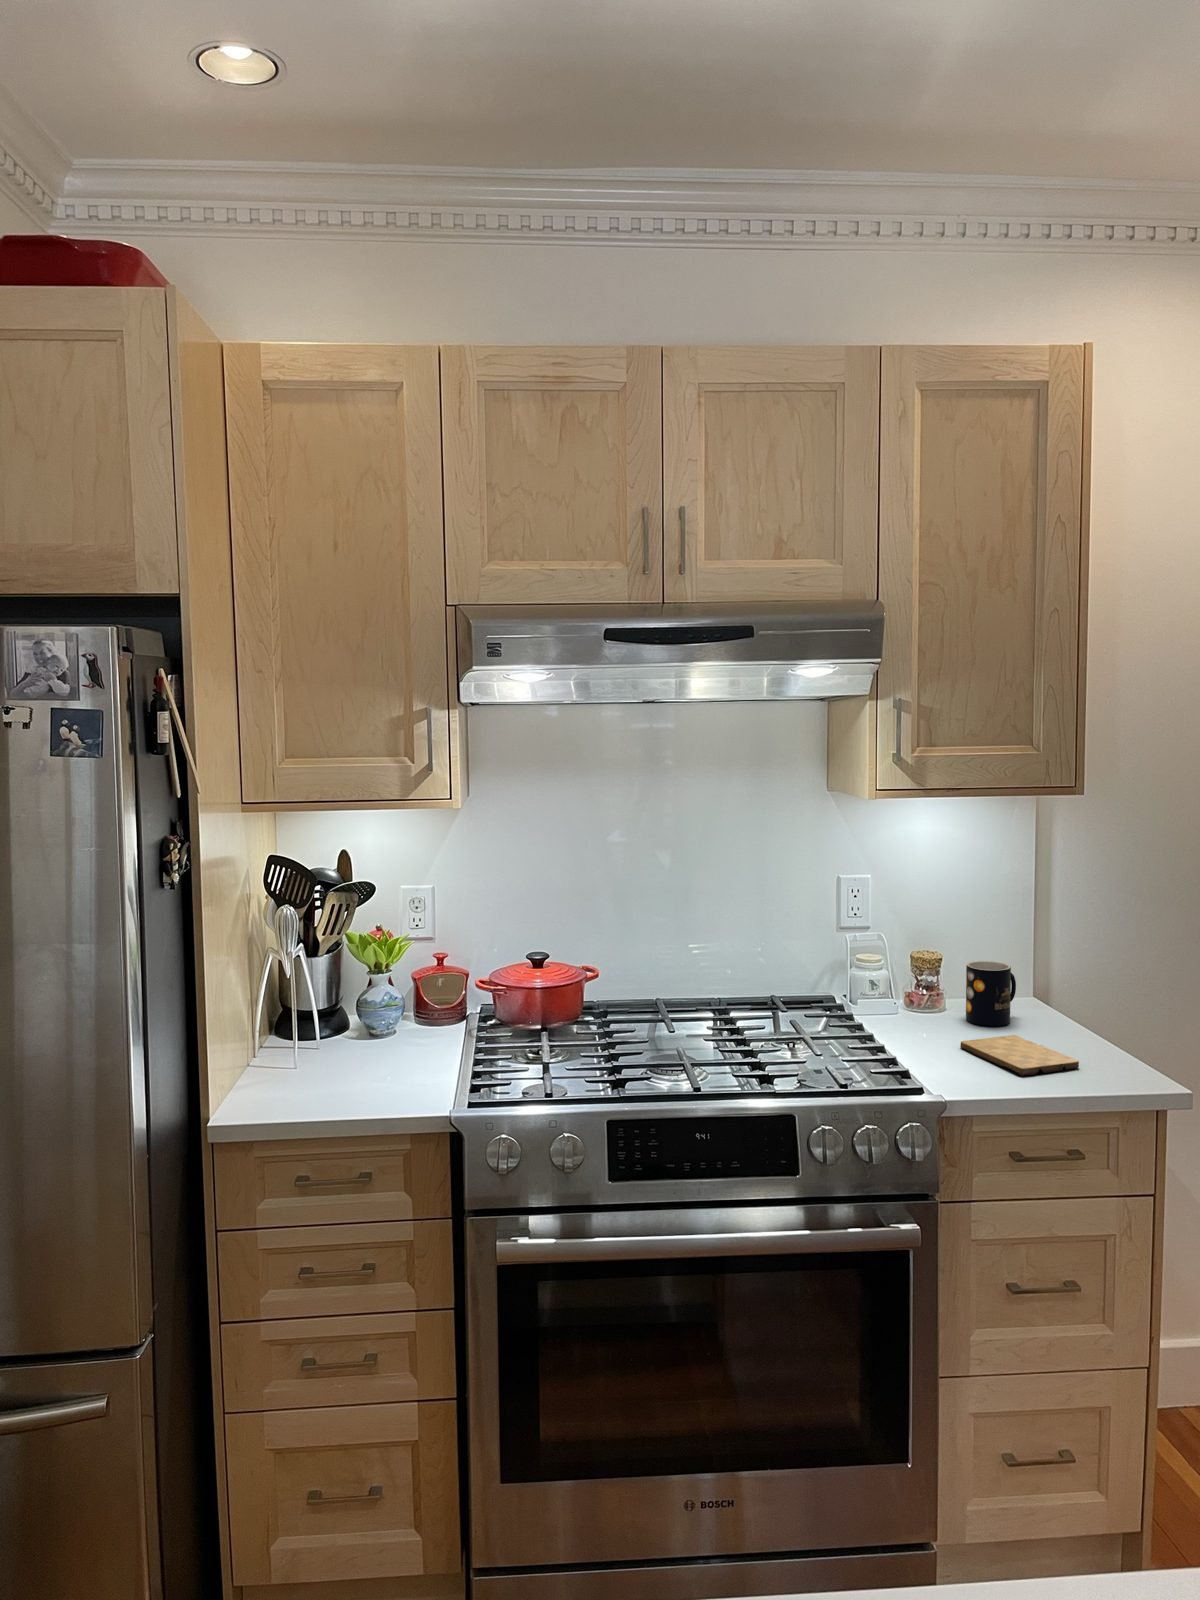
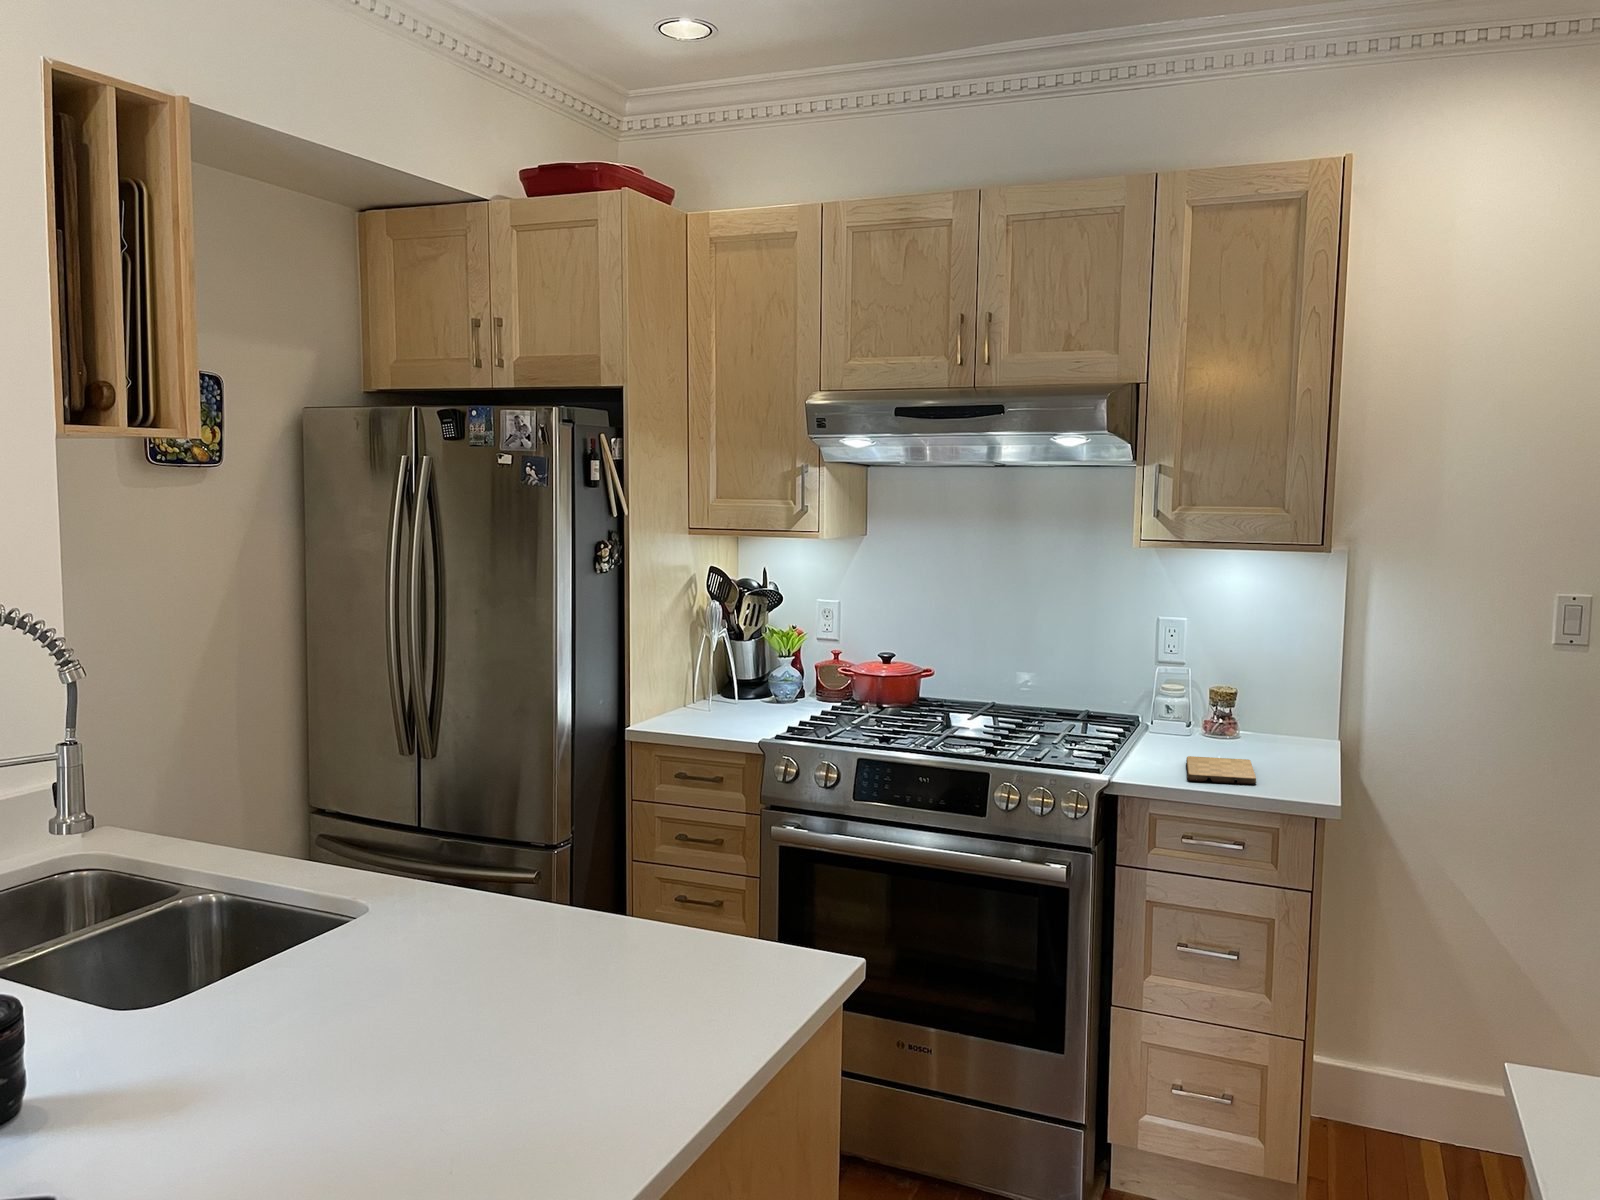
mug: present [966,961,1016,1026] -> none [1242,697,1300,756]

